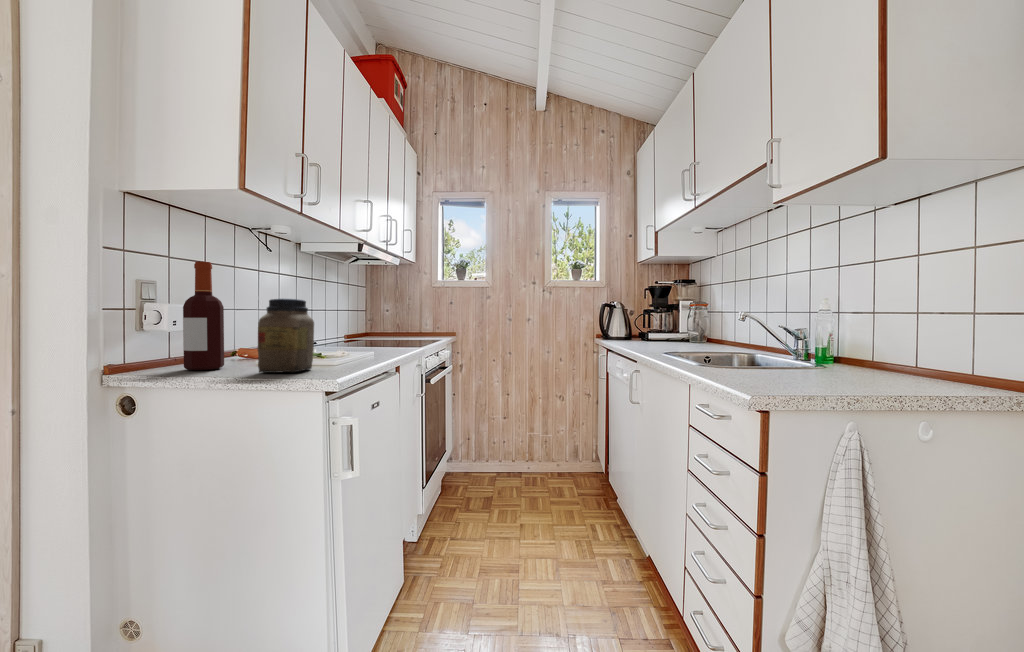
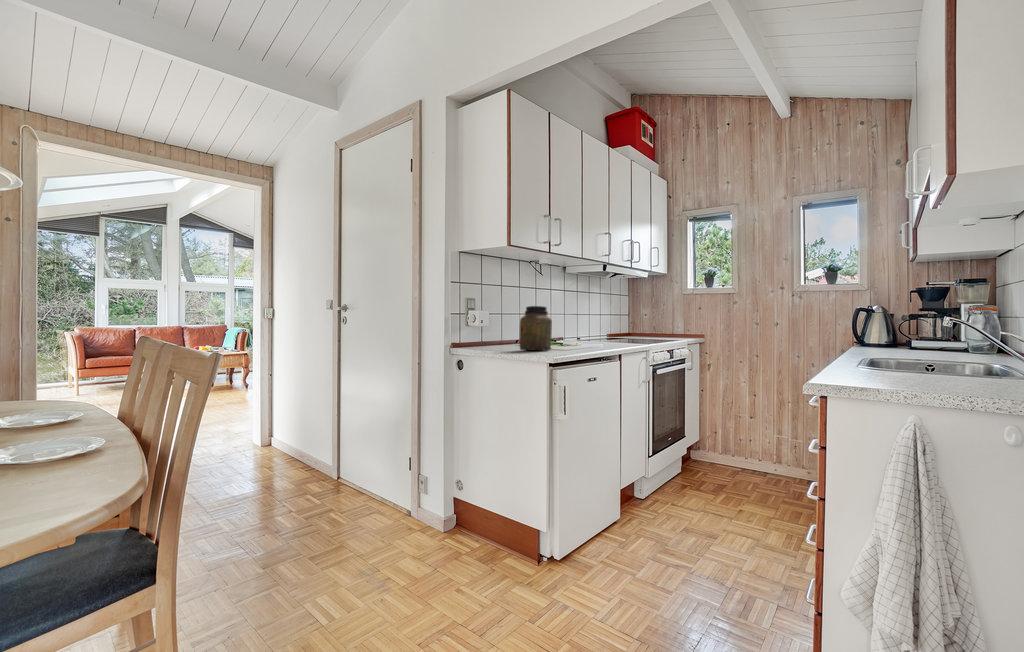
bottle: present [183,261,224,370] -> none [486,286,506,349]

